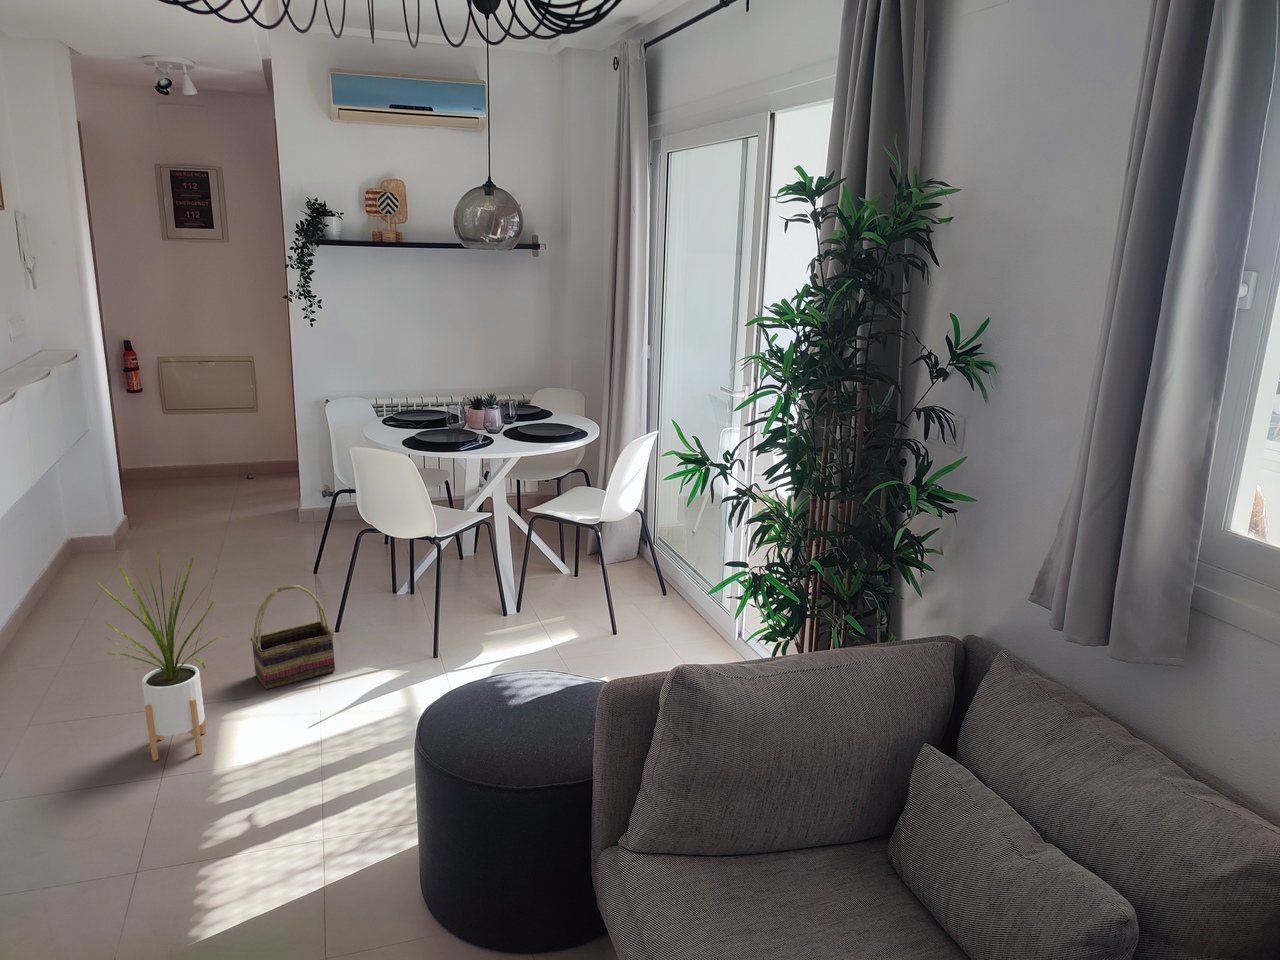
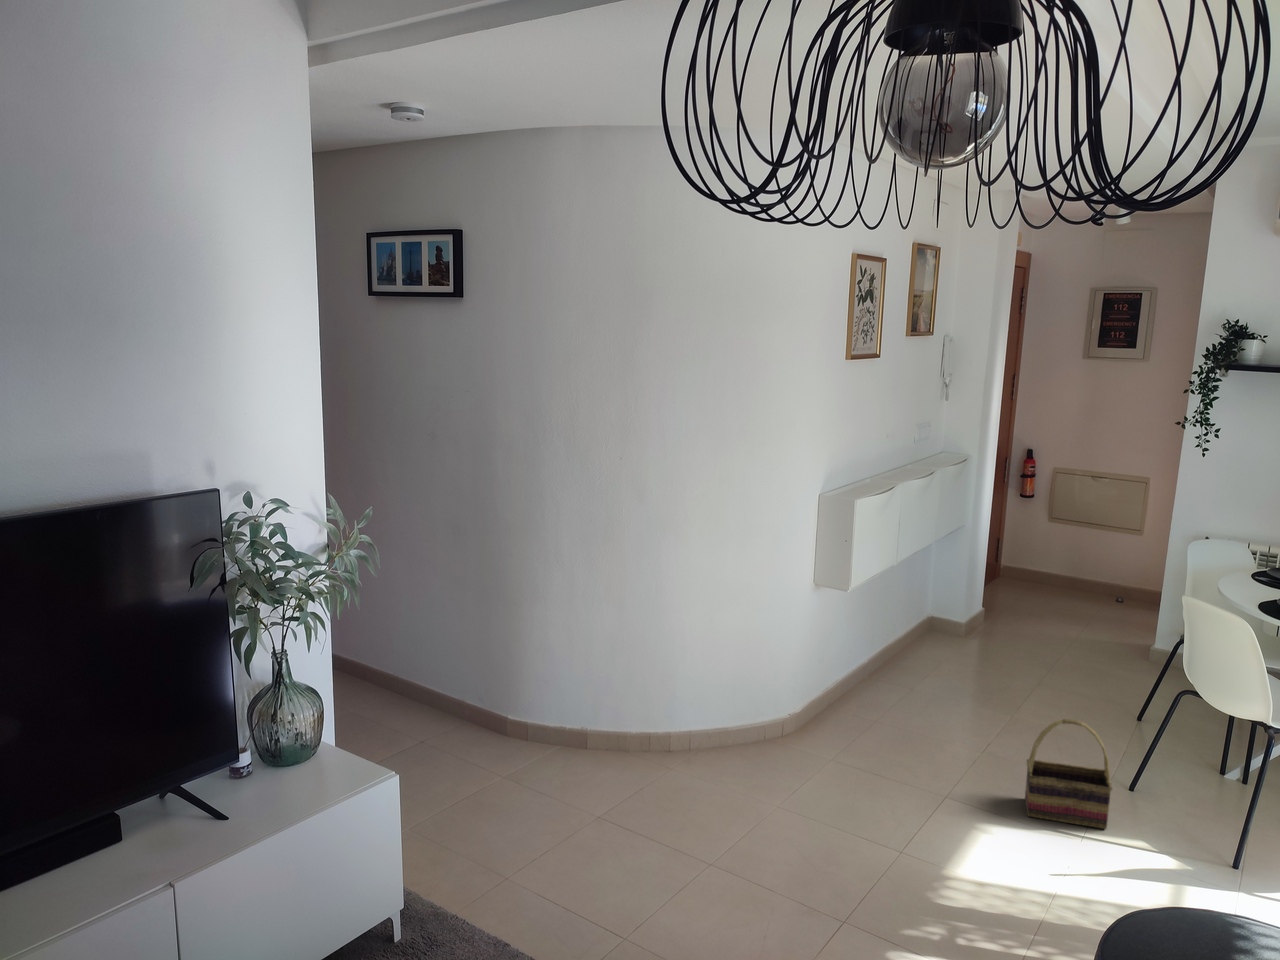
house plant: present [96,551,223,761] -> none [882,643,992,849]

